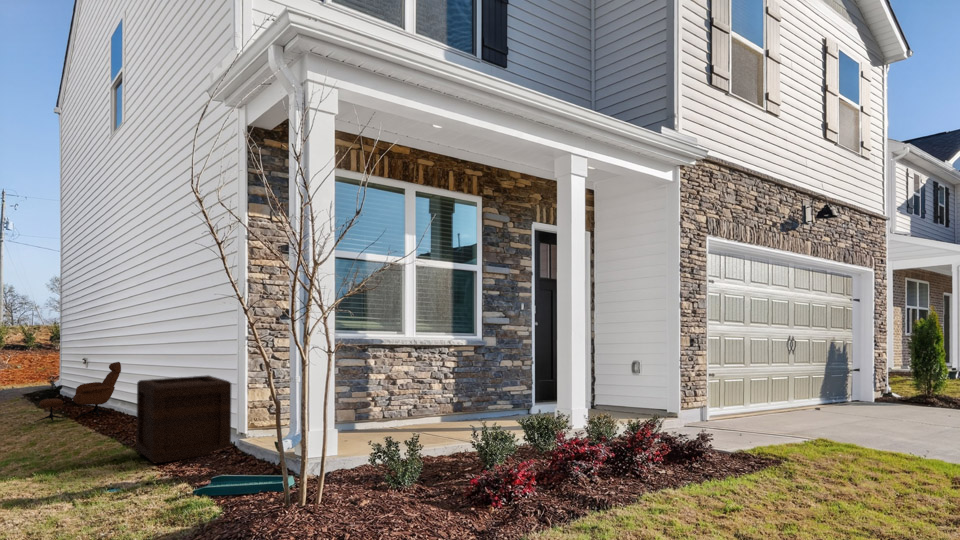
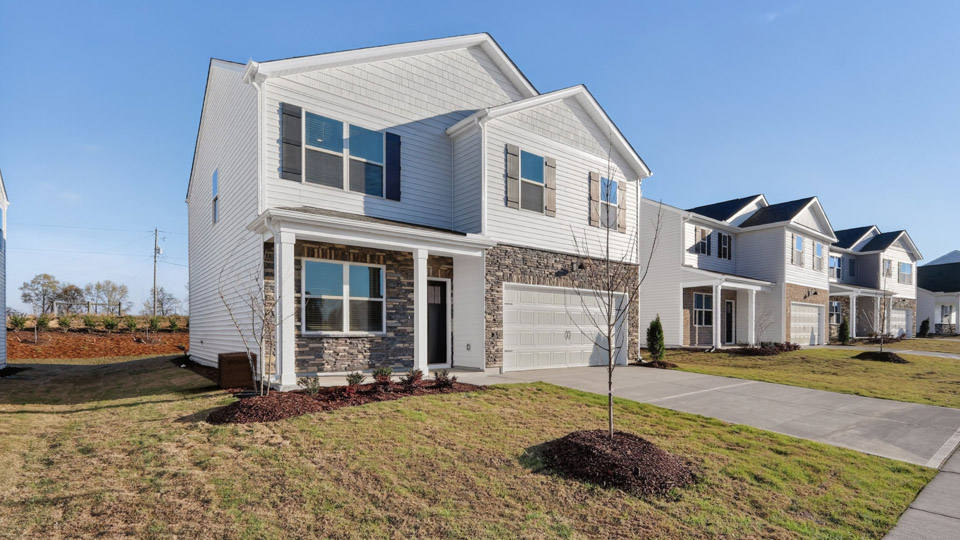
lounge chair: present [35,362,121,422] -> none [175,343,218,373]

